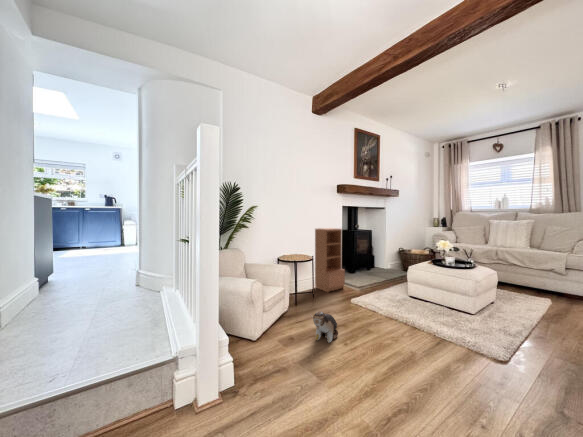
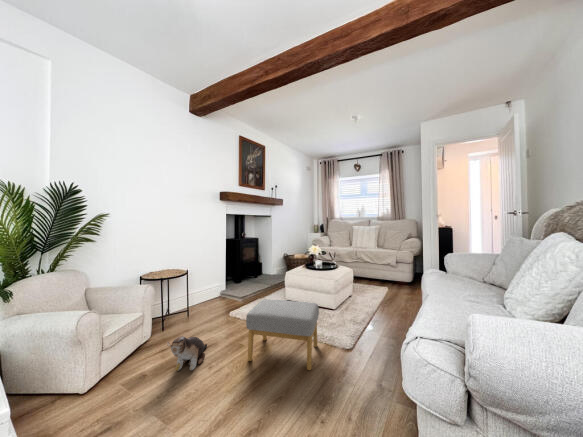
bookcase: present [315,228,345,292] -> none [193,237,227,309]
footstool: none [378,291,461,373] -> present [246,299,319,370]

